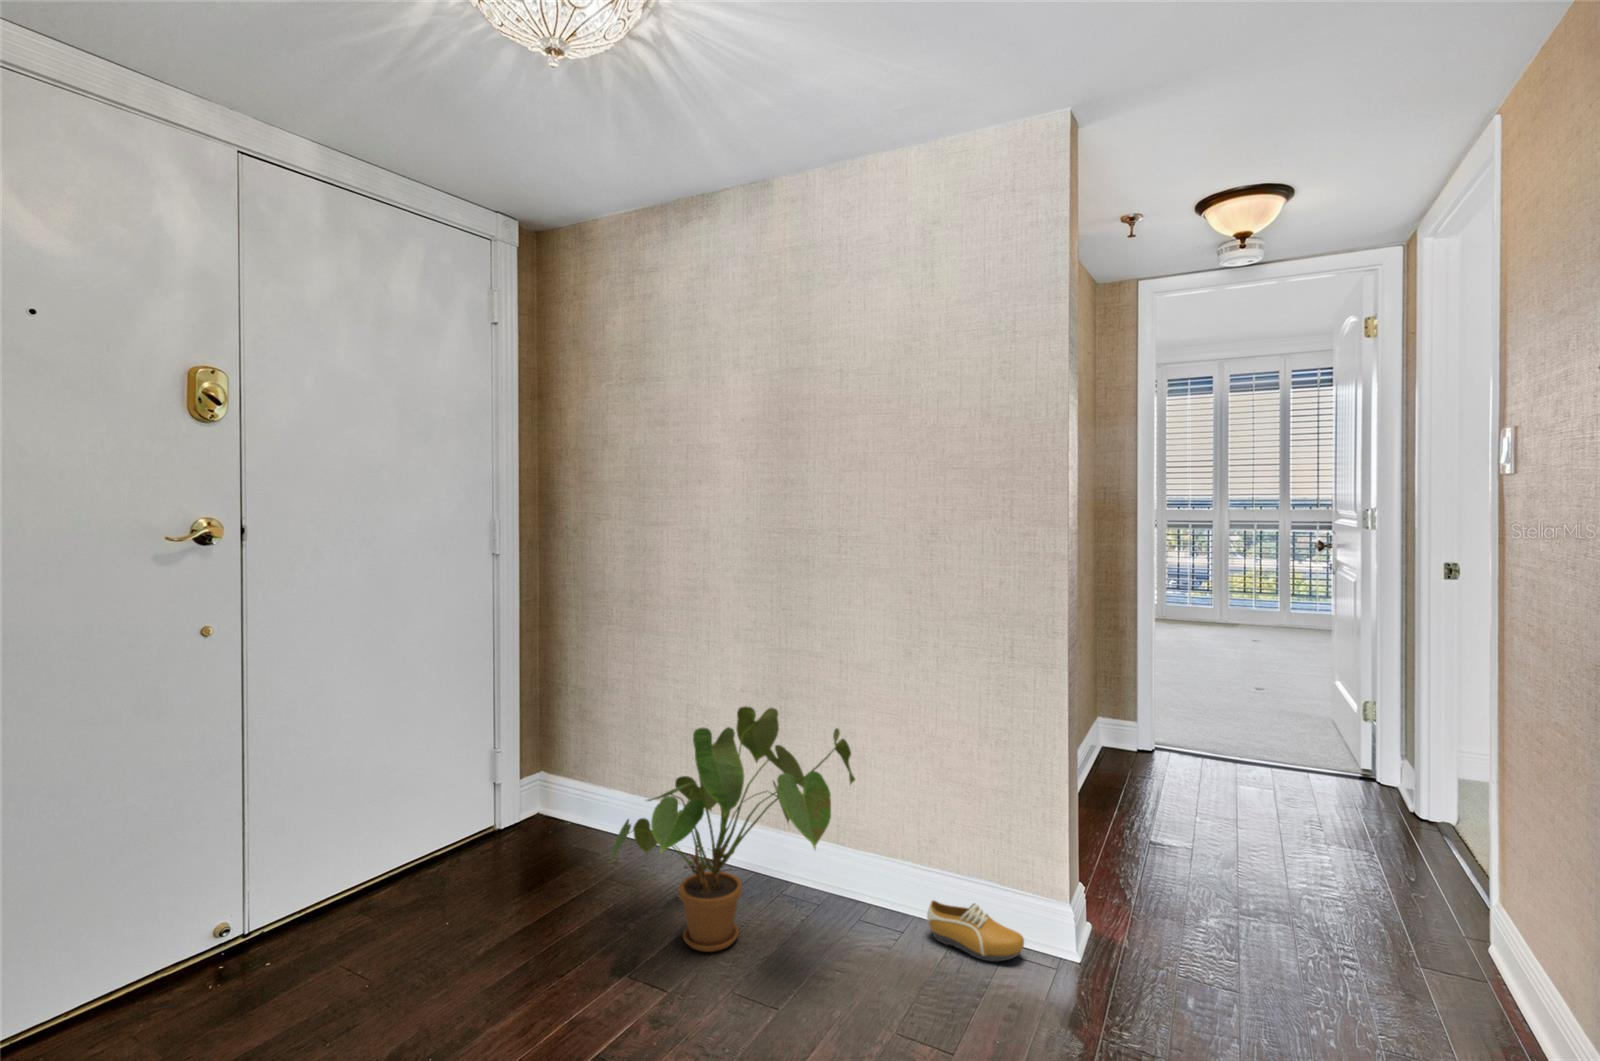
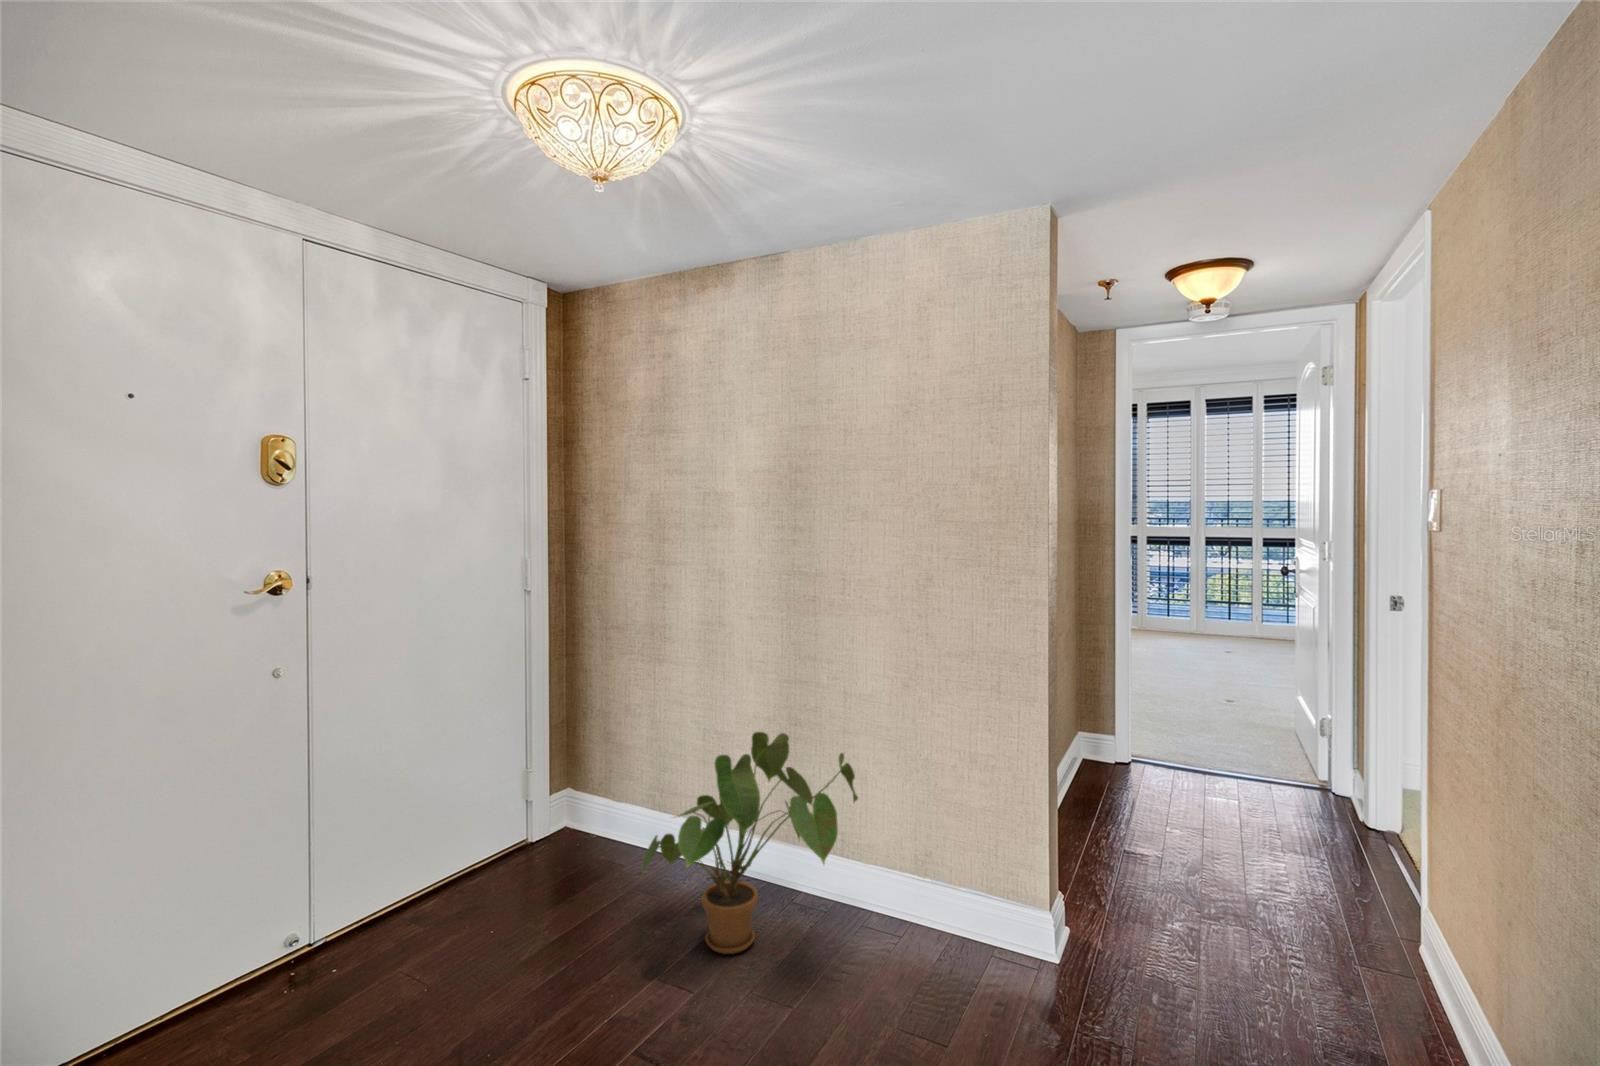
shoe: present [927,900,1024,961] -> none [923,907,1009,962]

